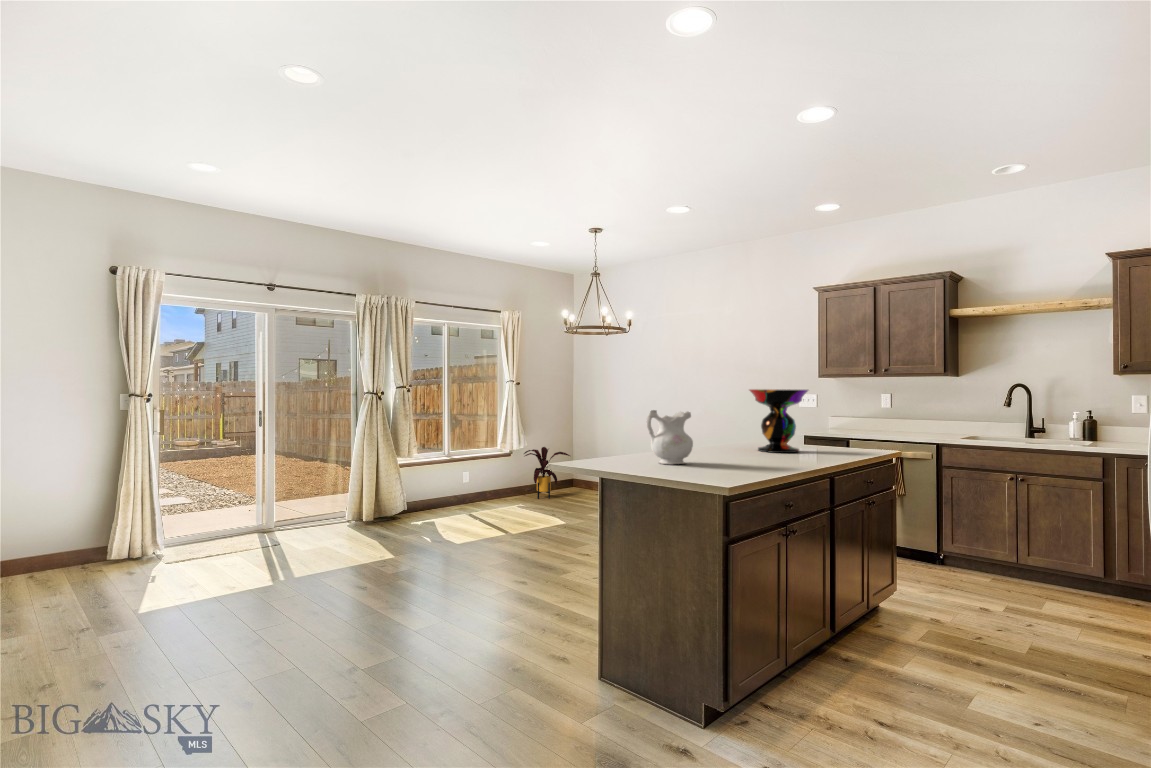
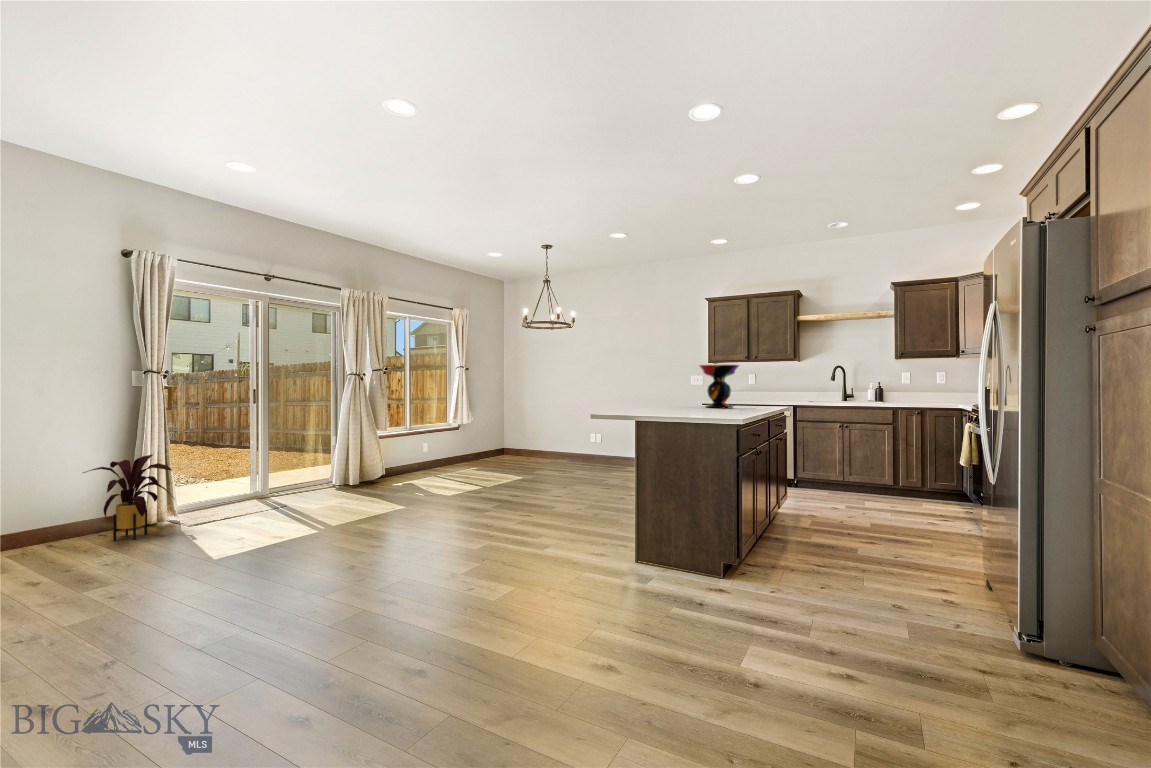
ceramic pitcher: present [646,410,693,464] -> none [661,375,691,412]
house plant: present [524,447,570,499] -> present [83,455,173,541]

